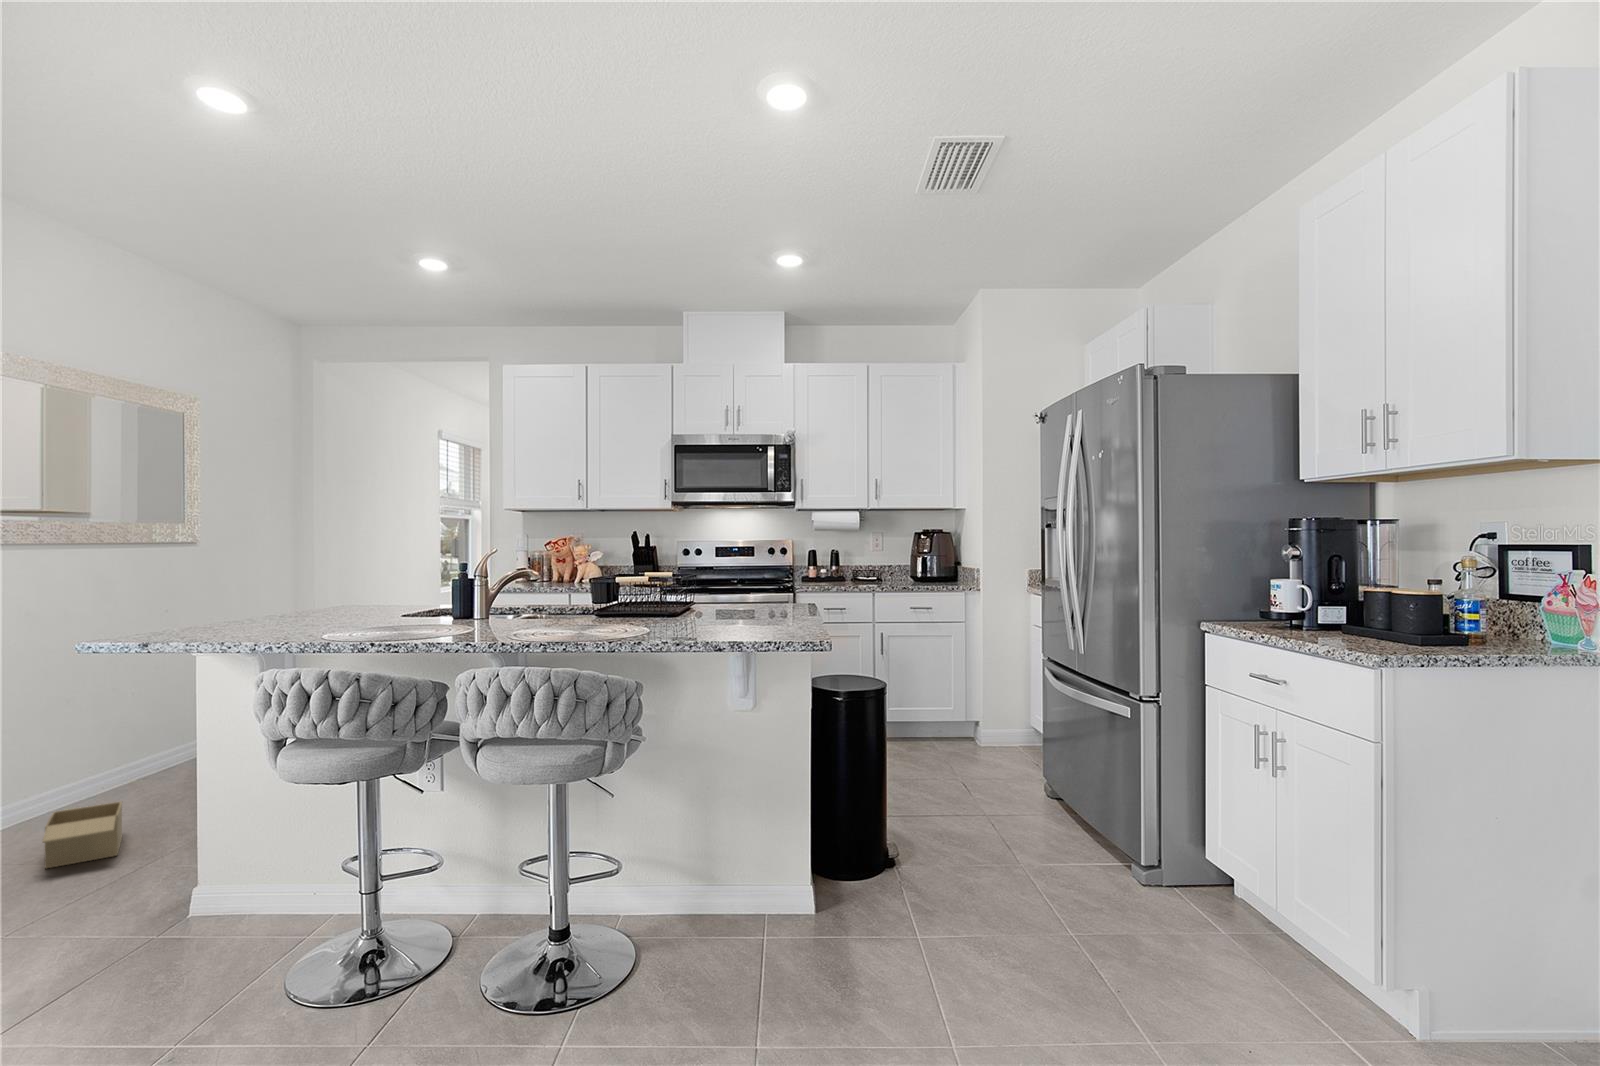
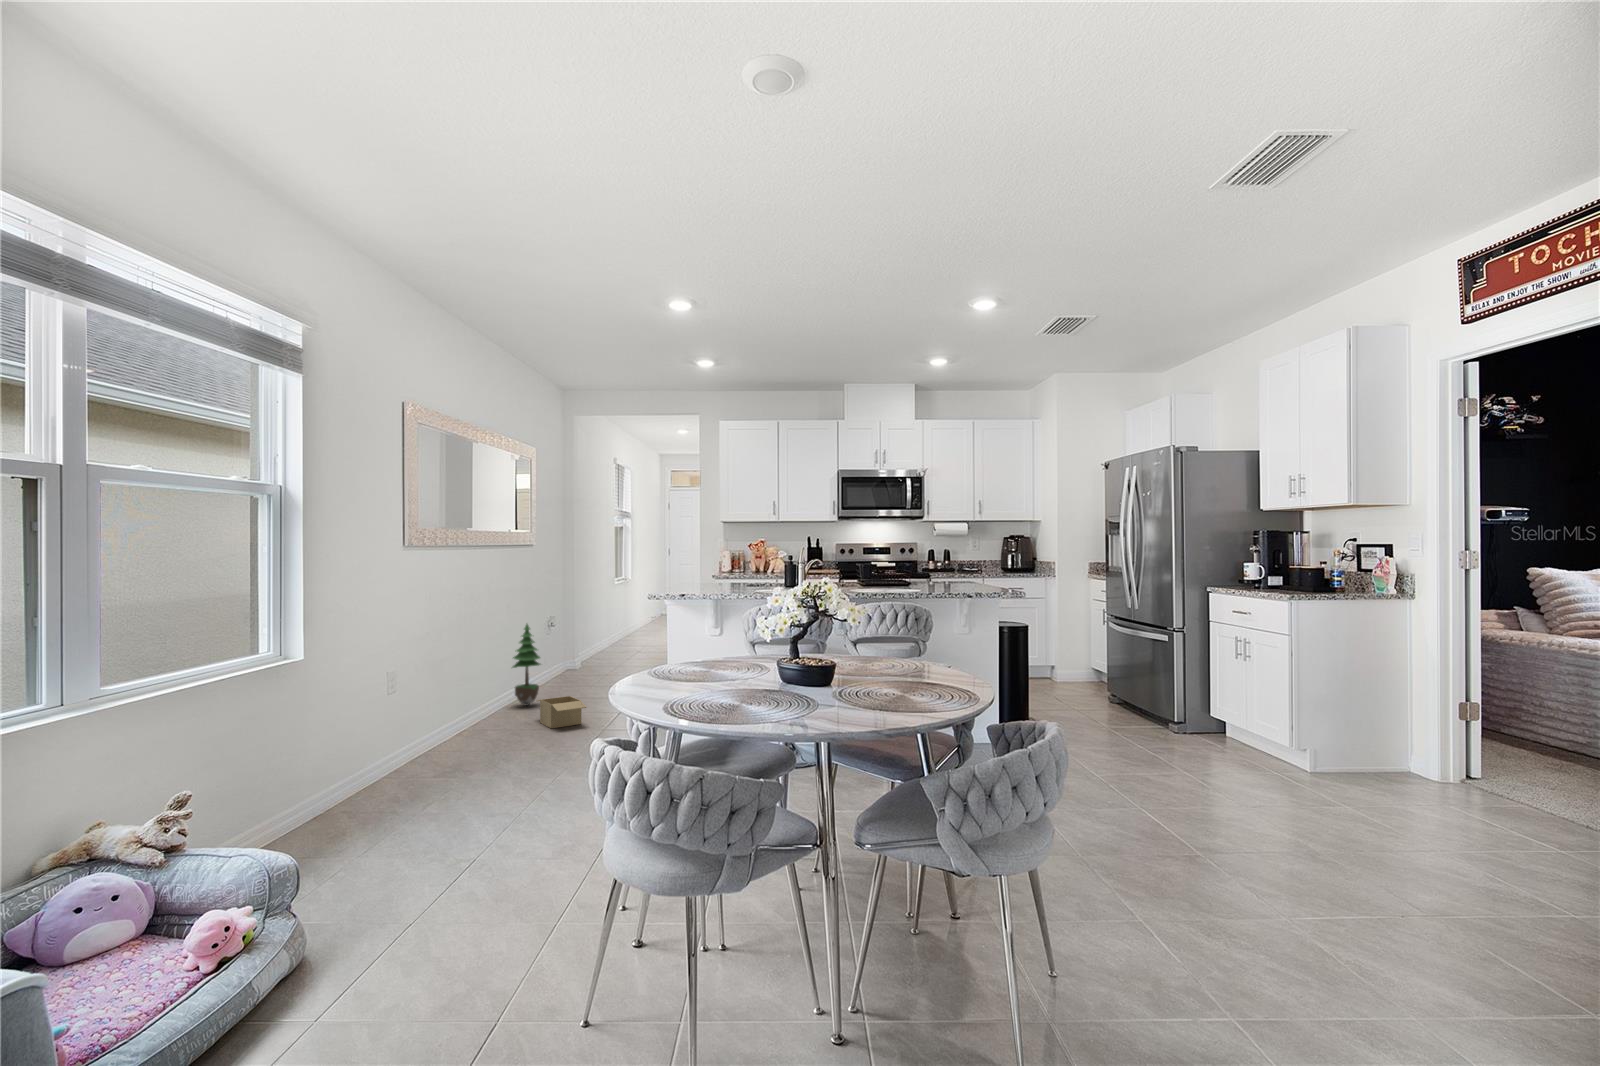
potted tree: none [71,670,134,806] -> present [512,624,540,706]

